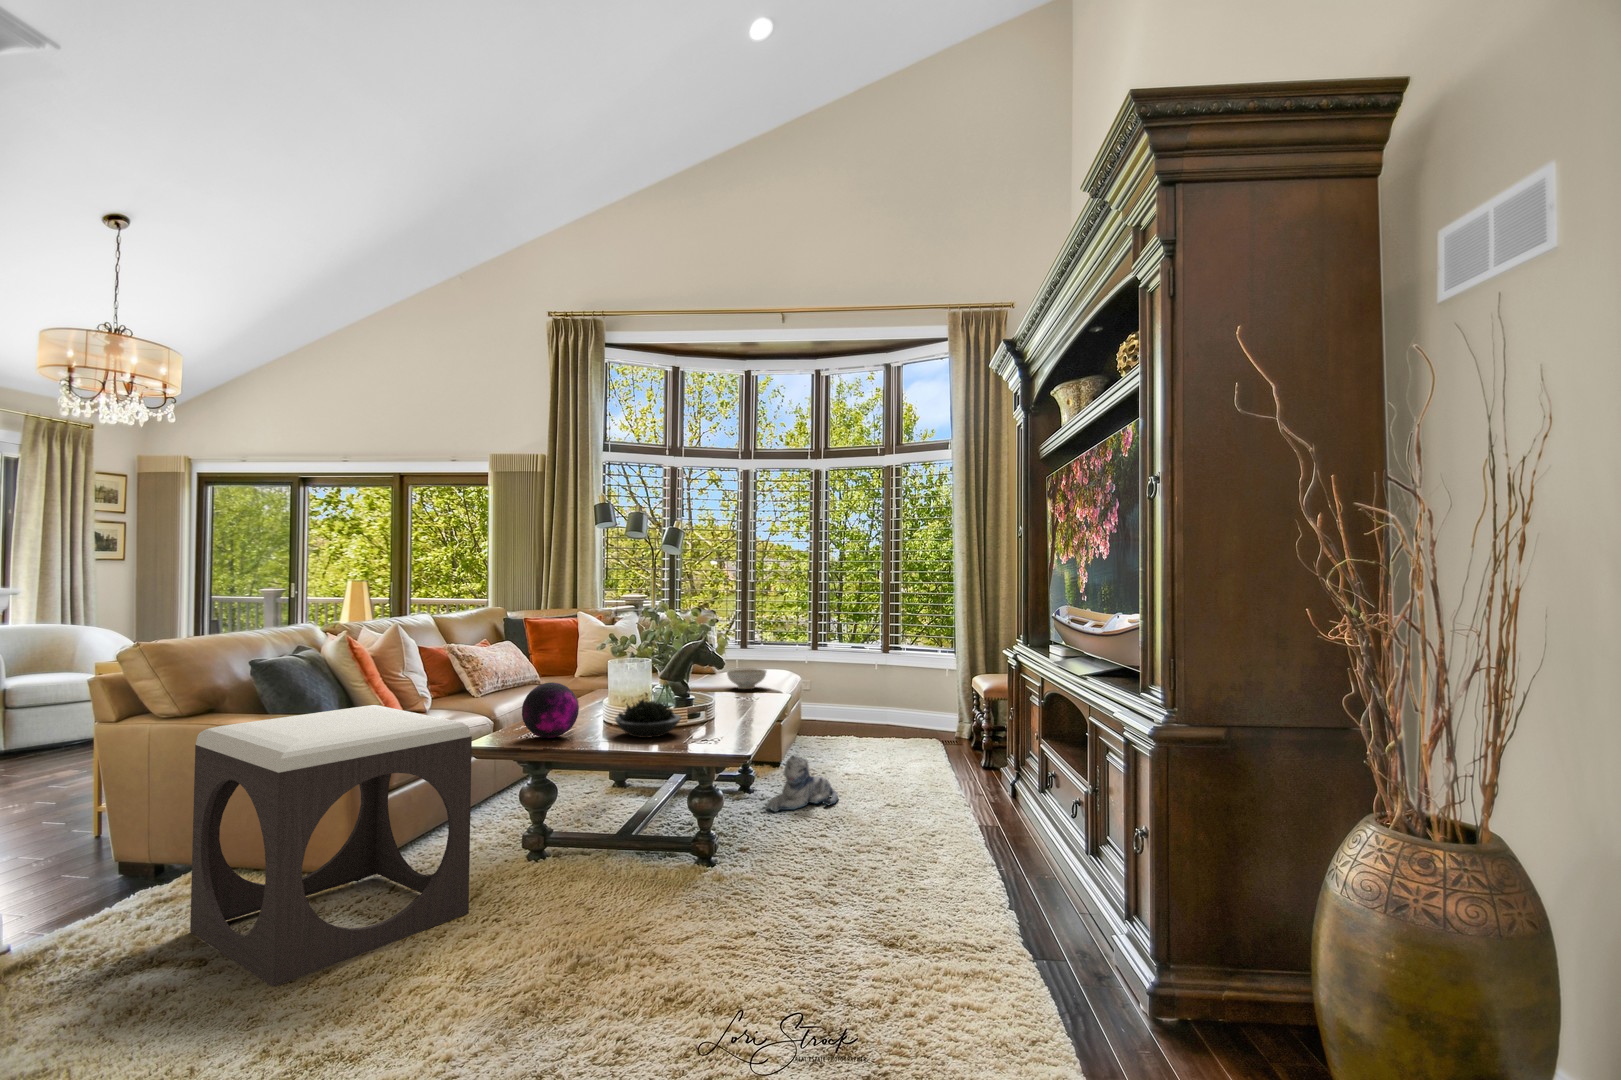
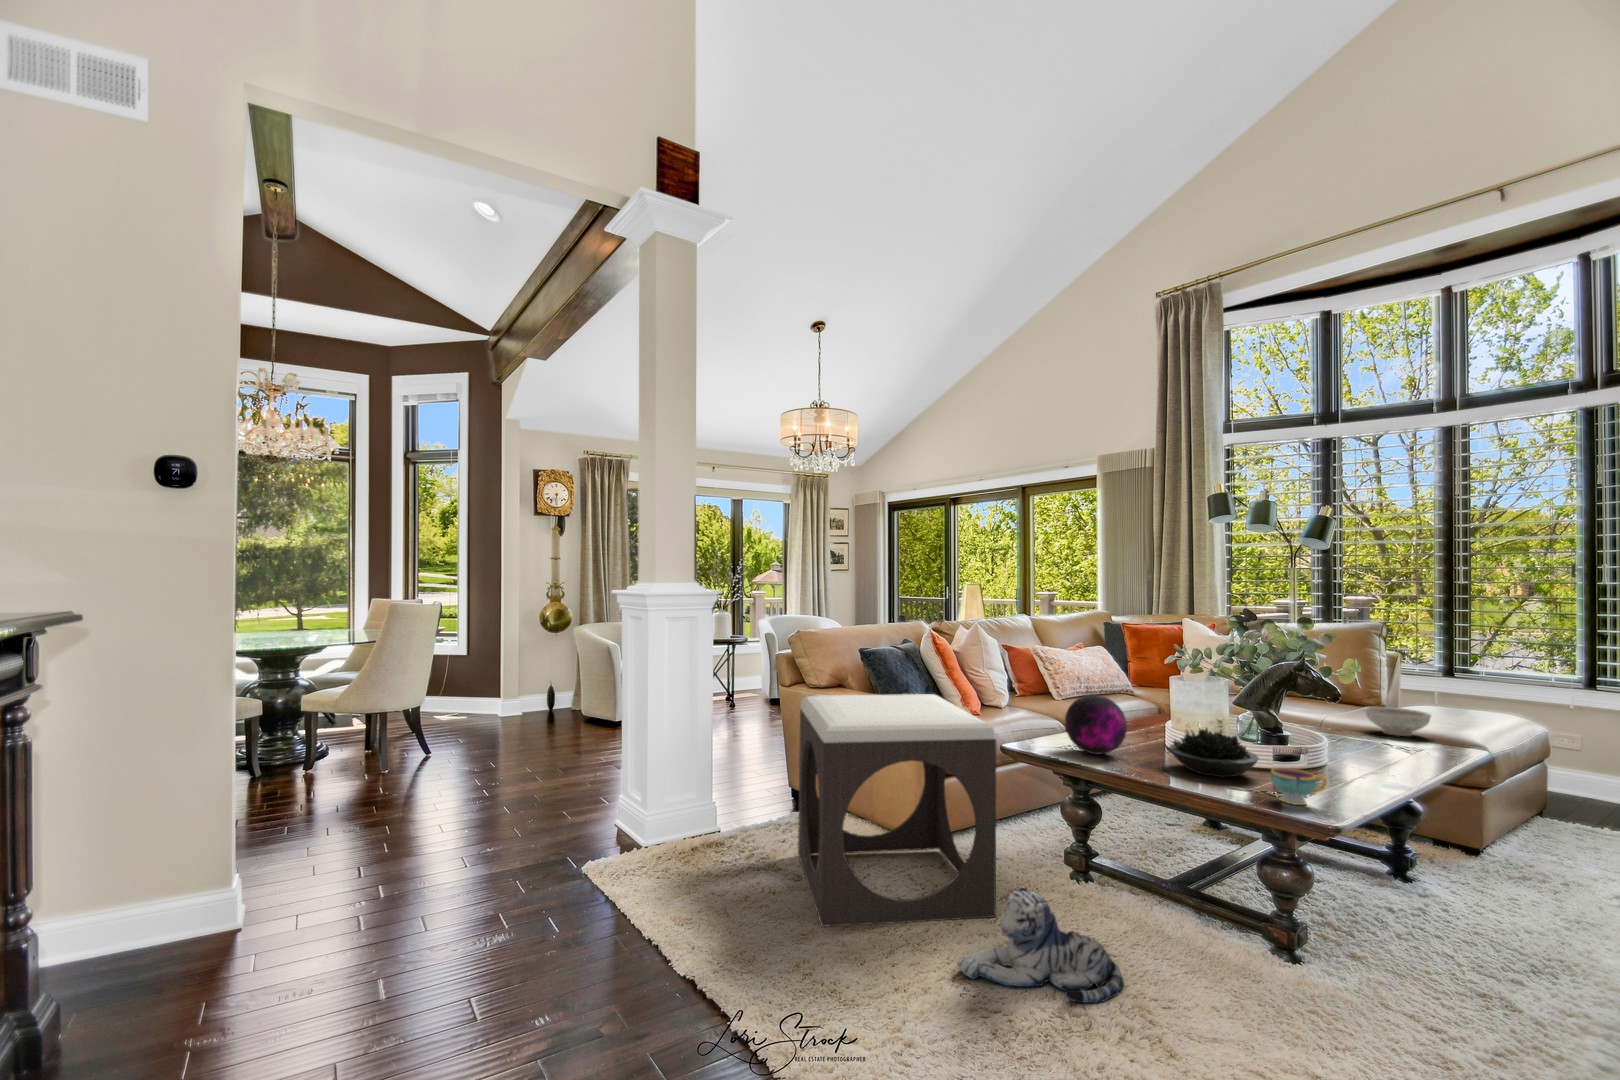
teacup: none [697,719,732,745] -> present [1271,768,1327,805]
plush toy: present [766,755,838,812] -> present [958,887,1124,1003]

